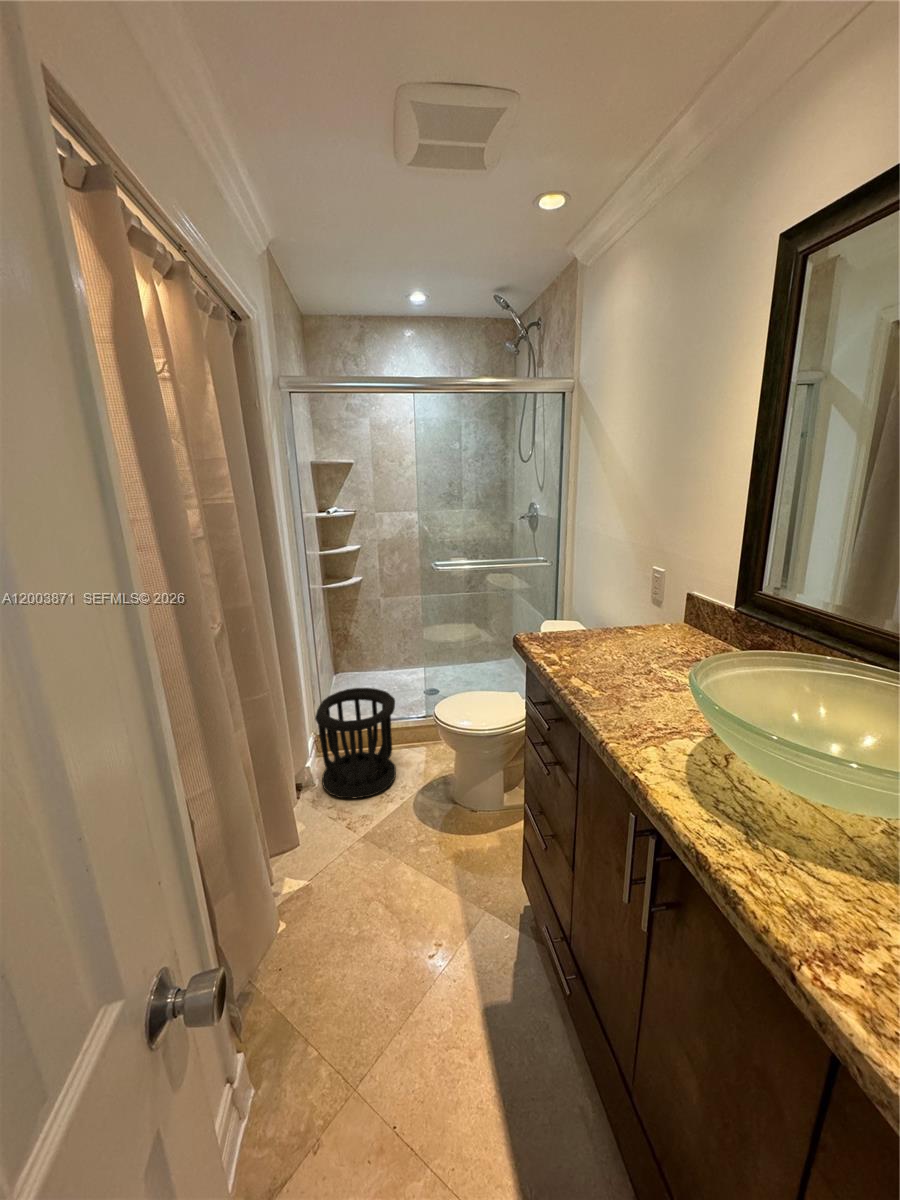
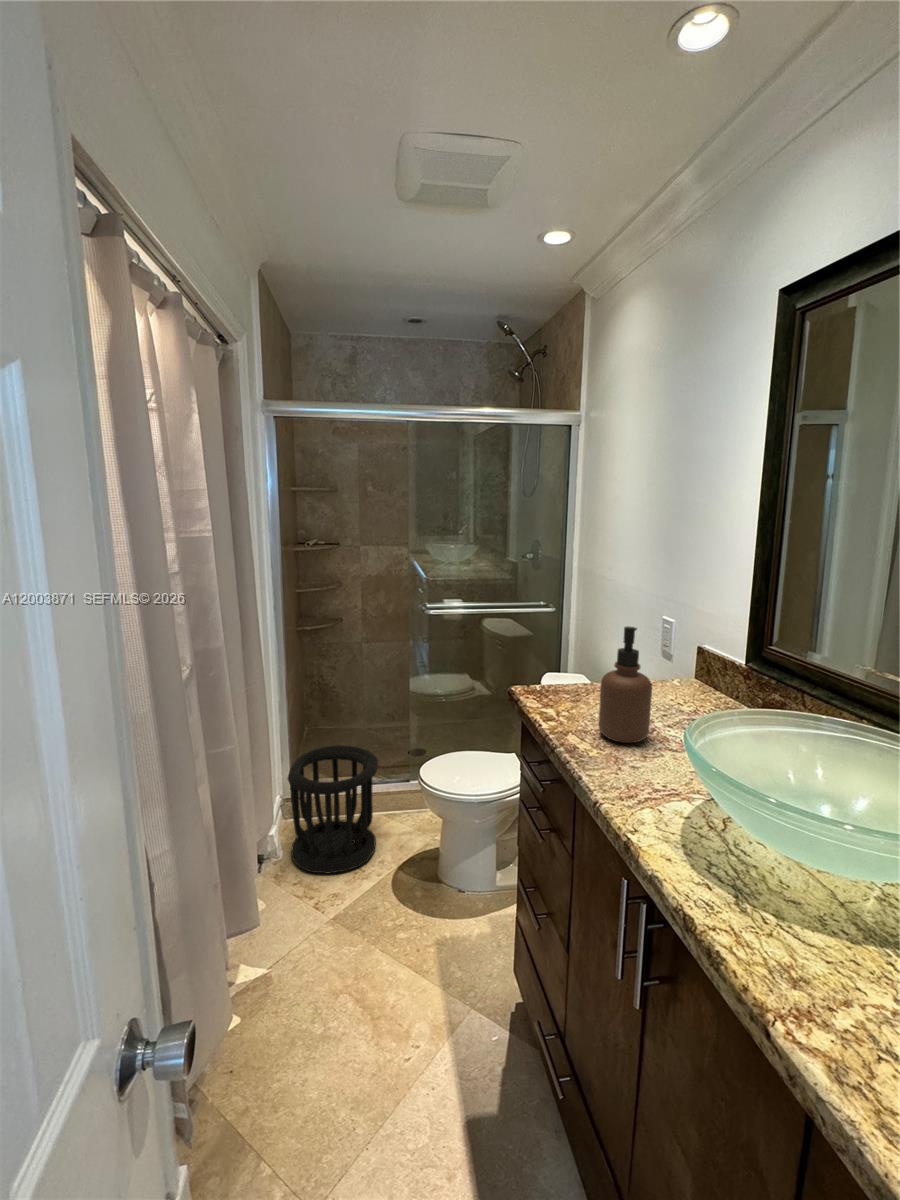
soap dispenser: none [600,574,652,684] -> present [599,627,652,743]

